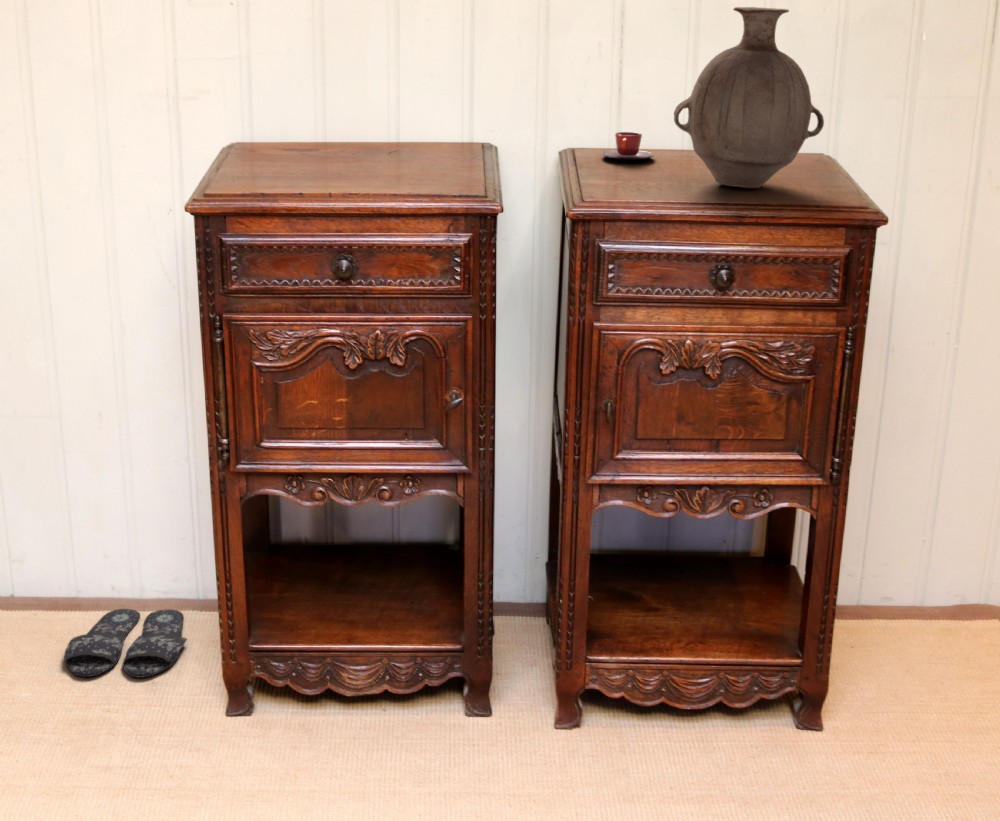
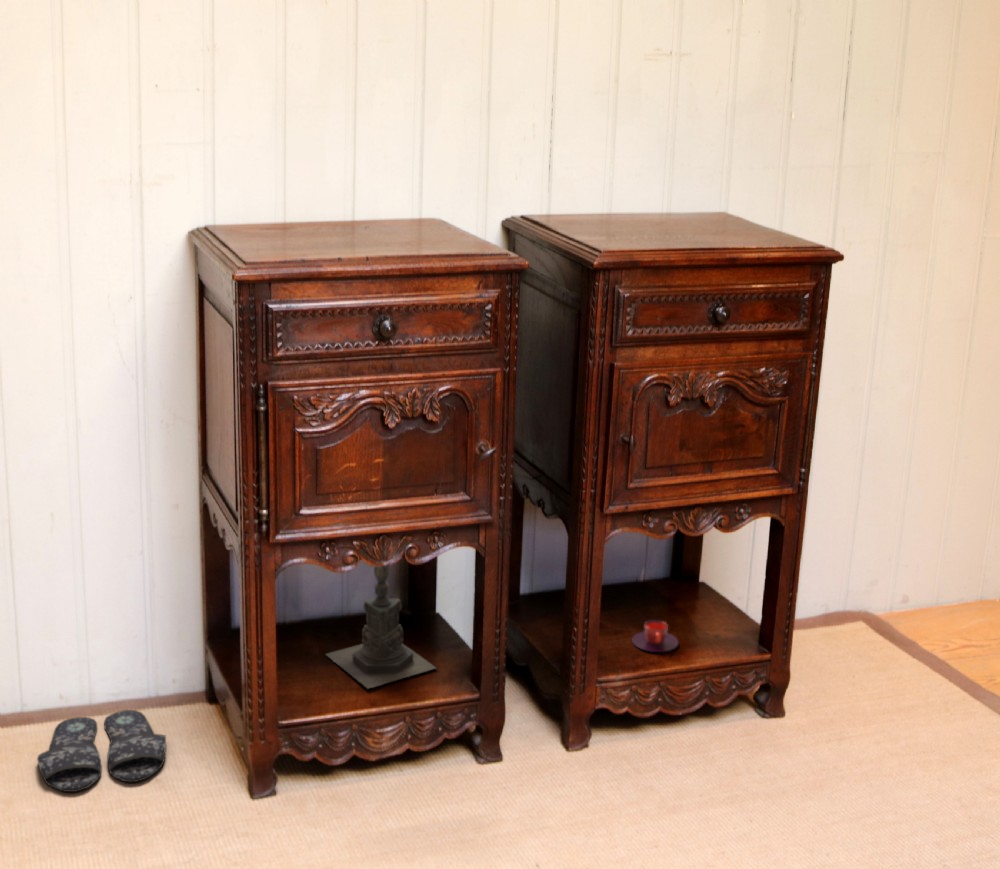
vase: present [674,7,824,188] -> none [649,77,772,237]
teacup: present [602,132,654,159] -> present [632,620,679,652]
candle holder: none [340,442,435,626] -> present [326,564,436,688]

